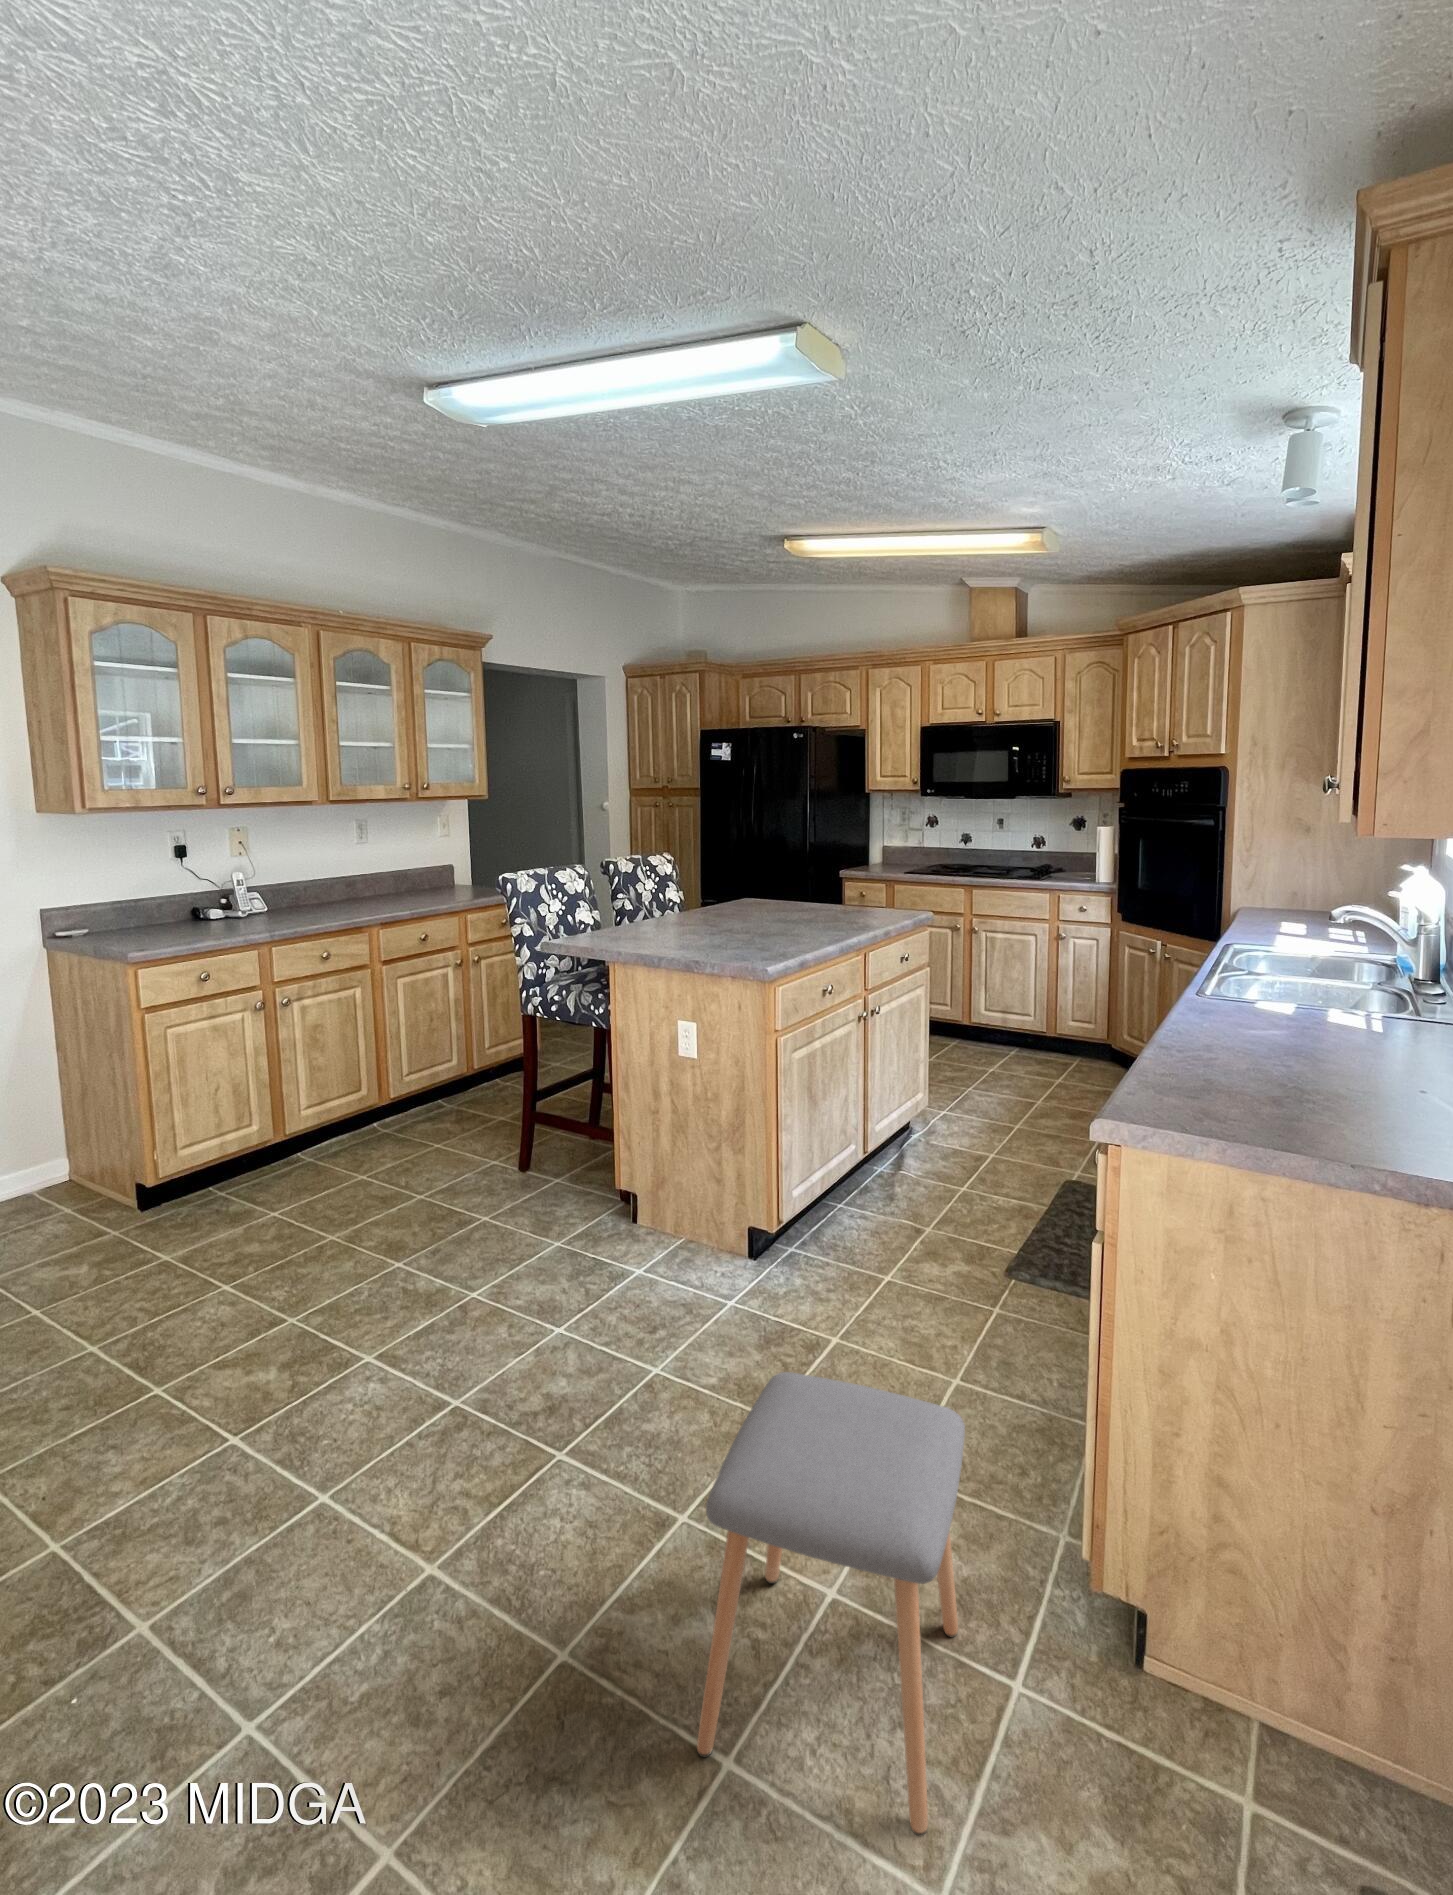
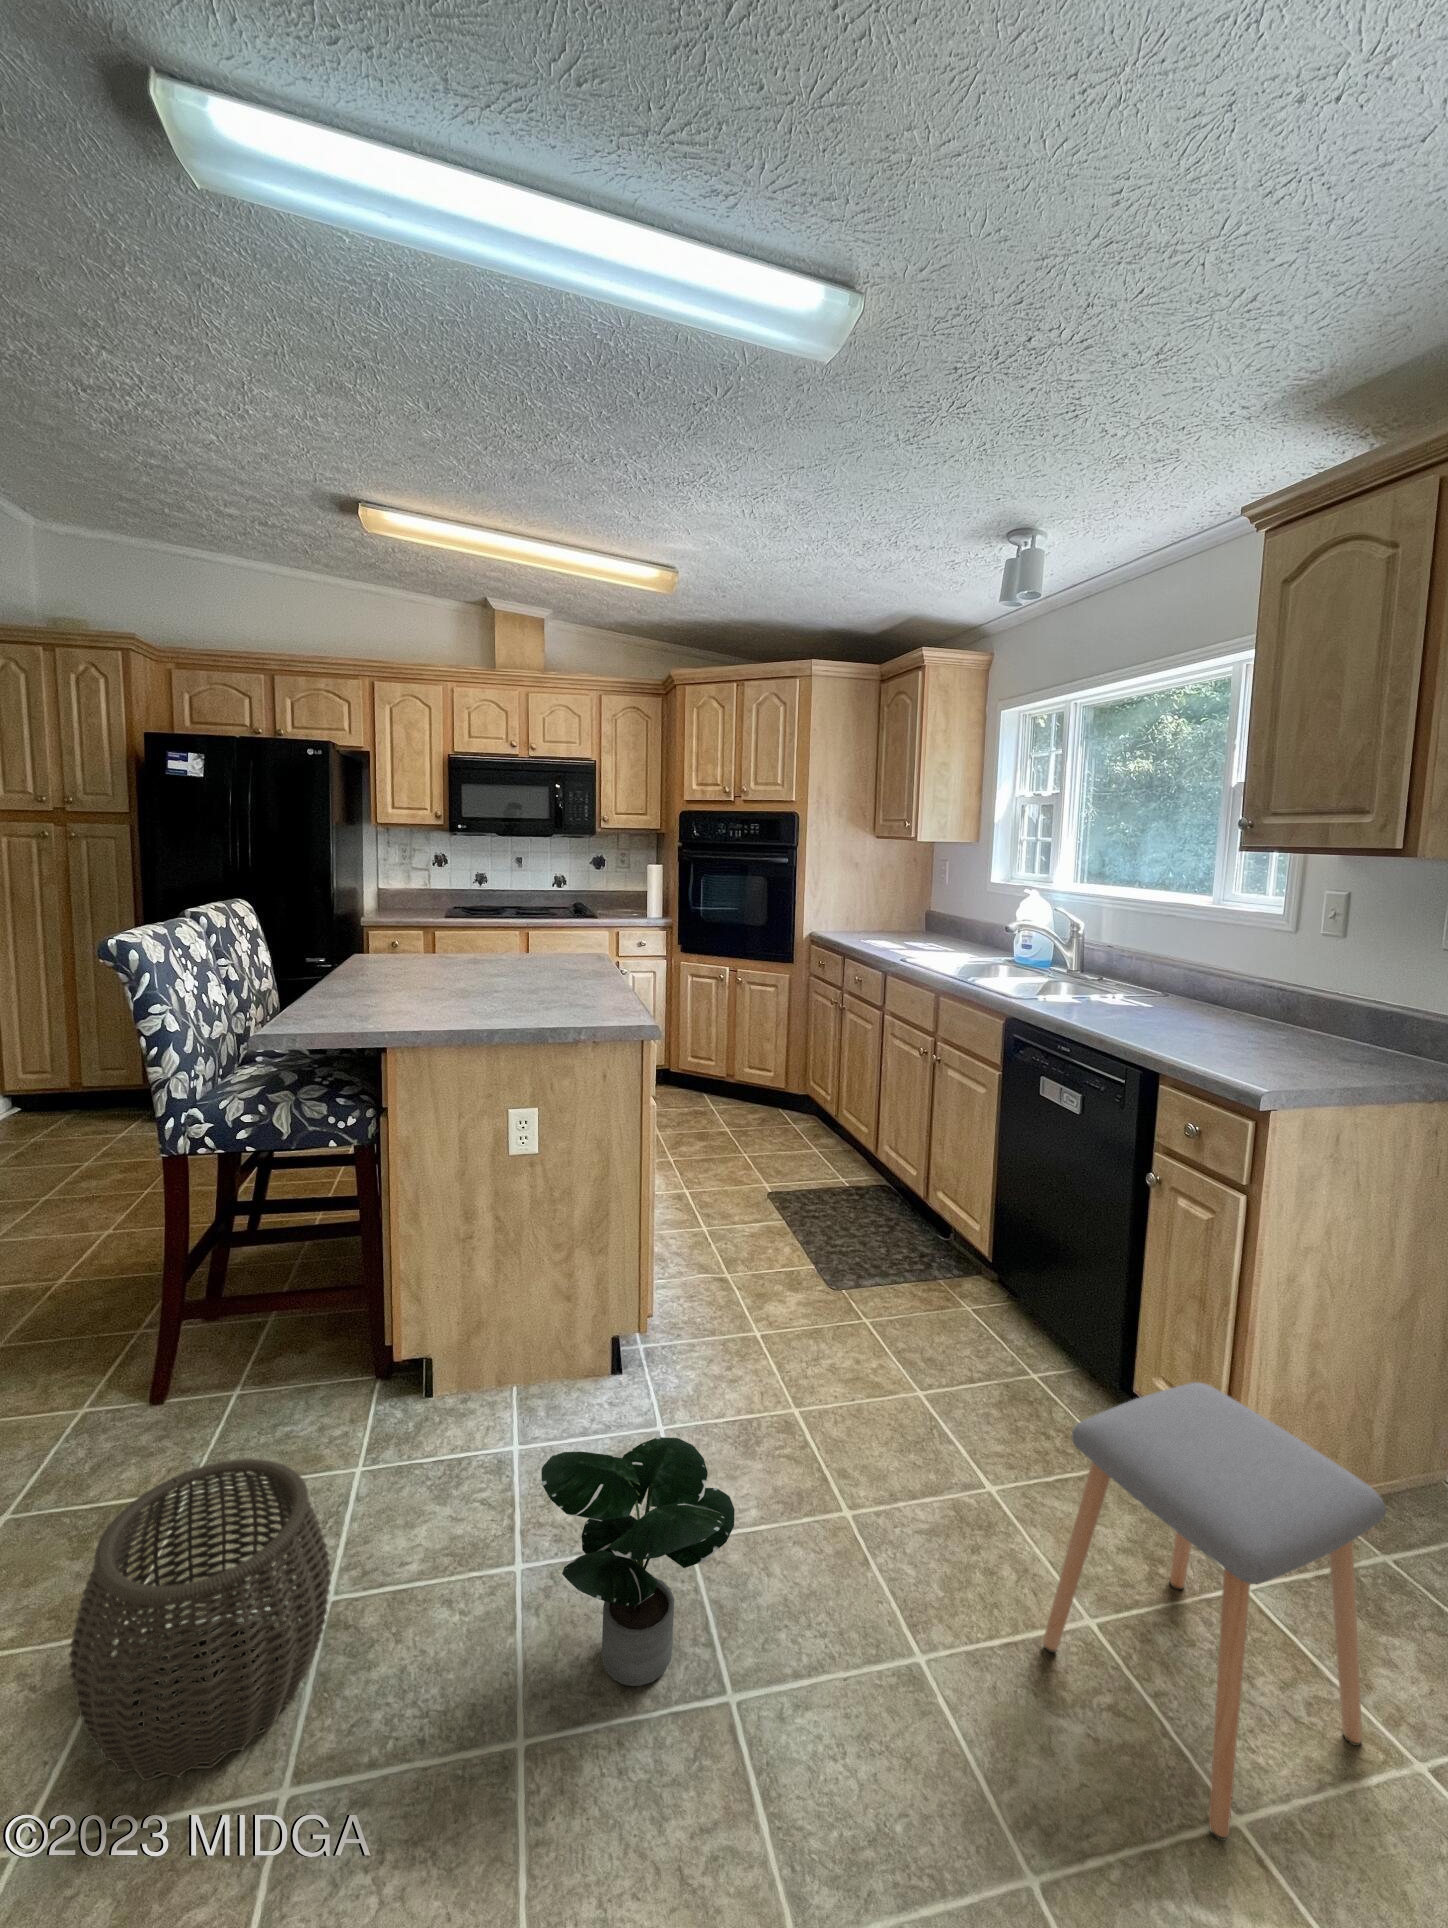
woven basket: none [313,1182,453,1335] -> present [69,1459,331,1781]
potted plant: none [469,1241,621,1422] -> present [541,1437,735,1686]

